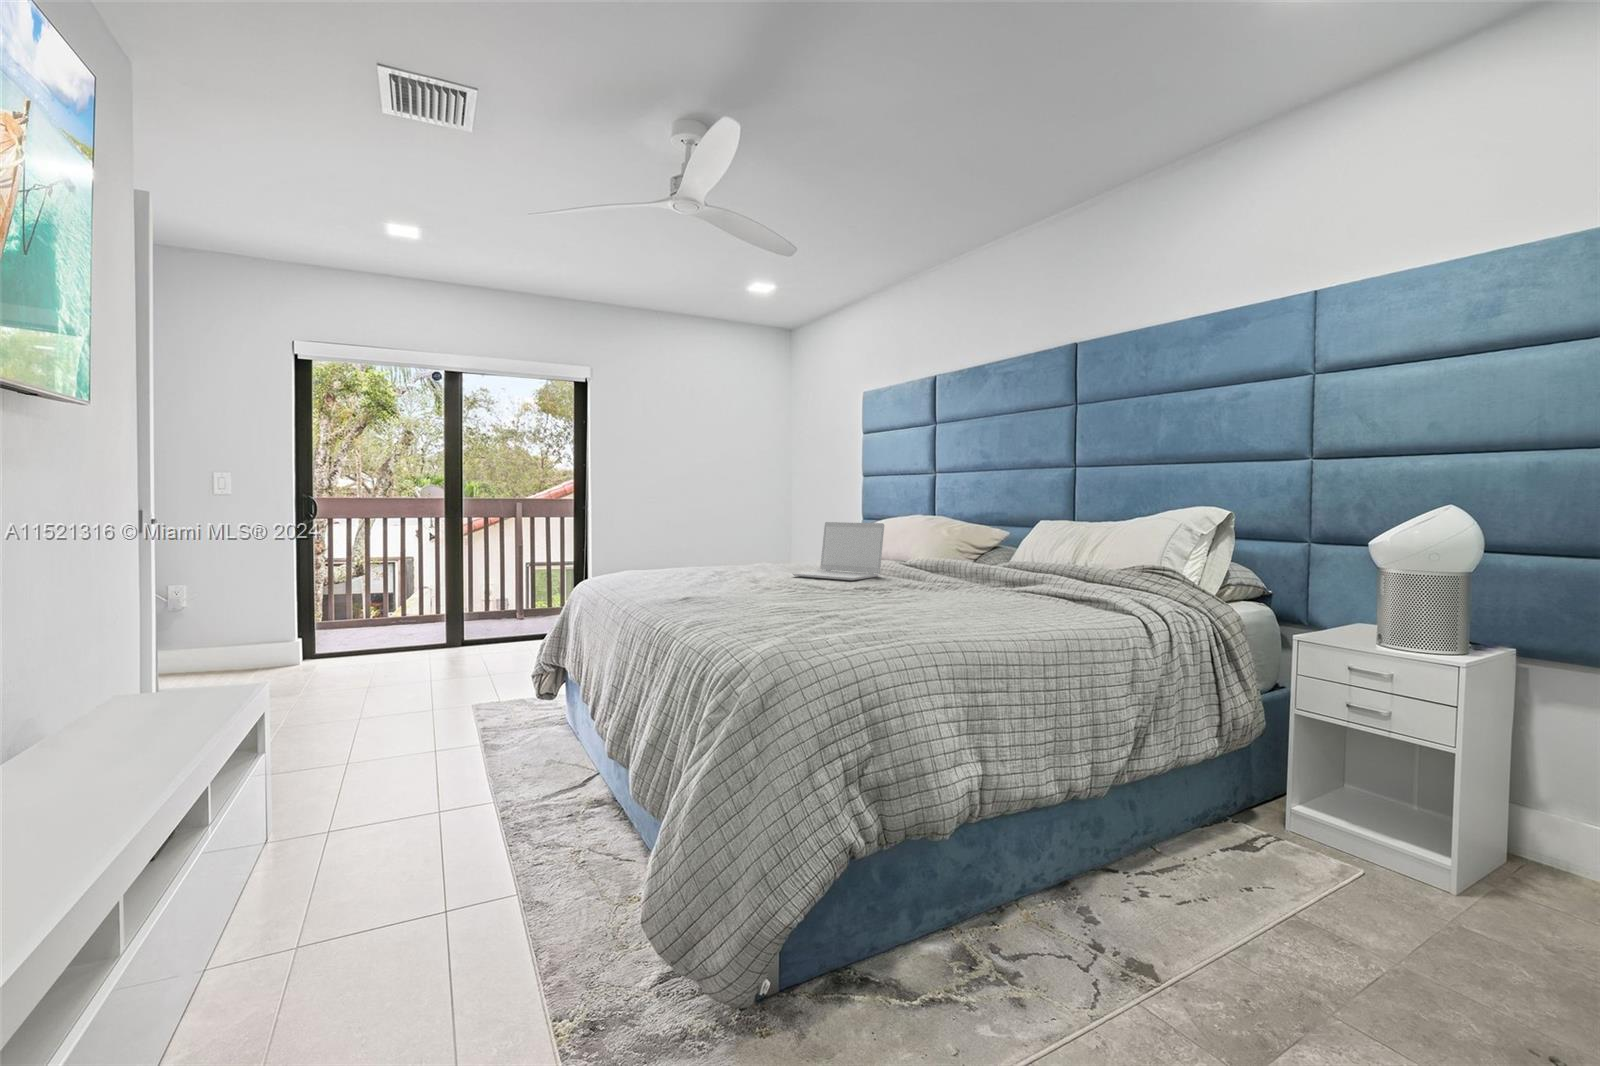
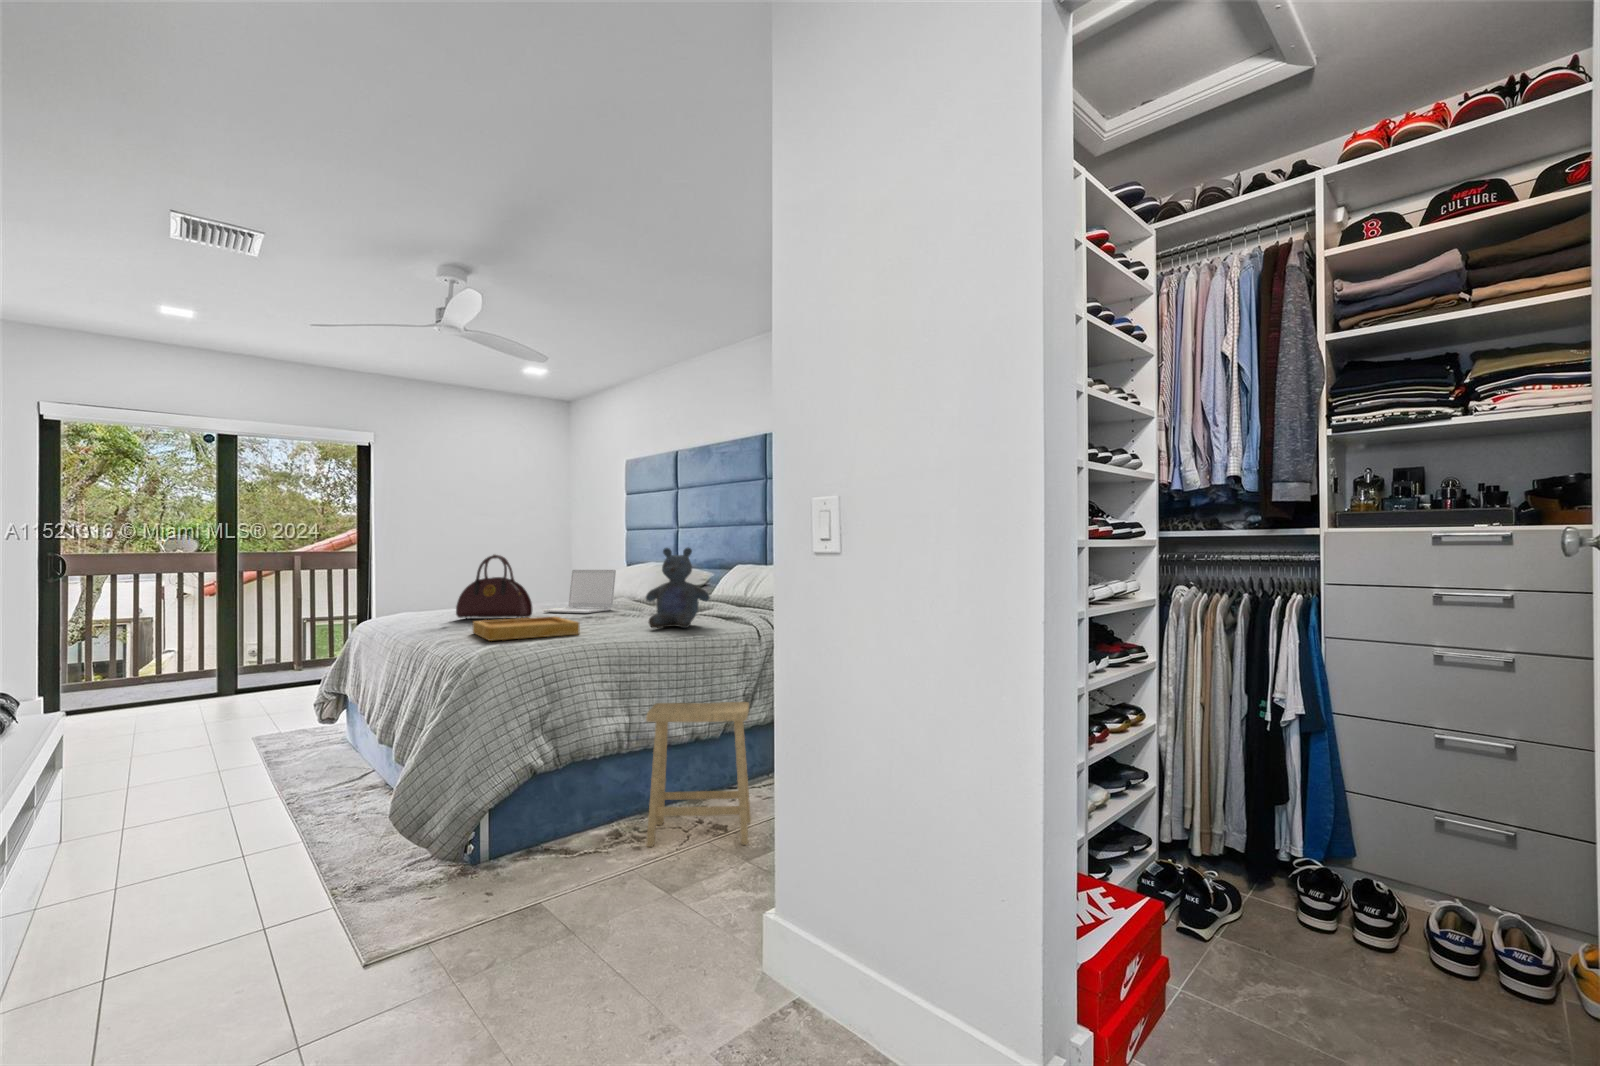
stuffed bear: none [964,492,1067,617] -> present [646,548,710,628]
handbag: none [692,500,785,585] -> present [456,555,533,618]
tray: none [724,587,879,625] -> present [473,616,580,641]
footstool: none [1020,744,1223,1026] -> present [646,702,751,847]

